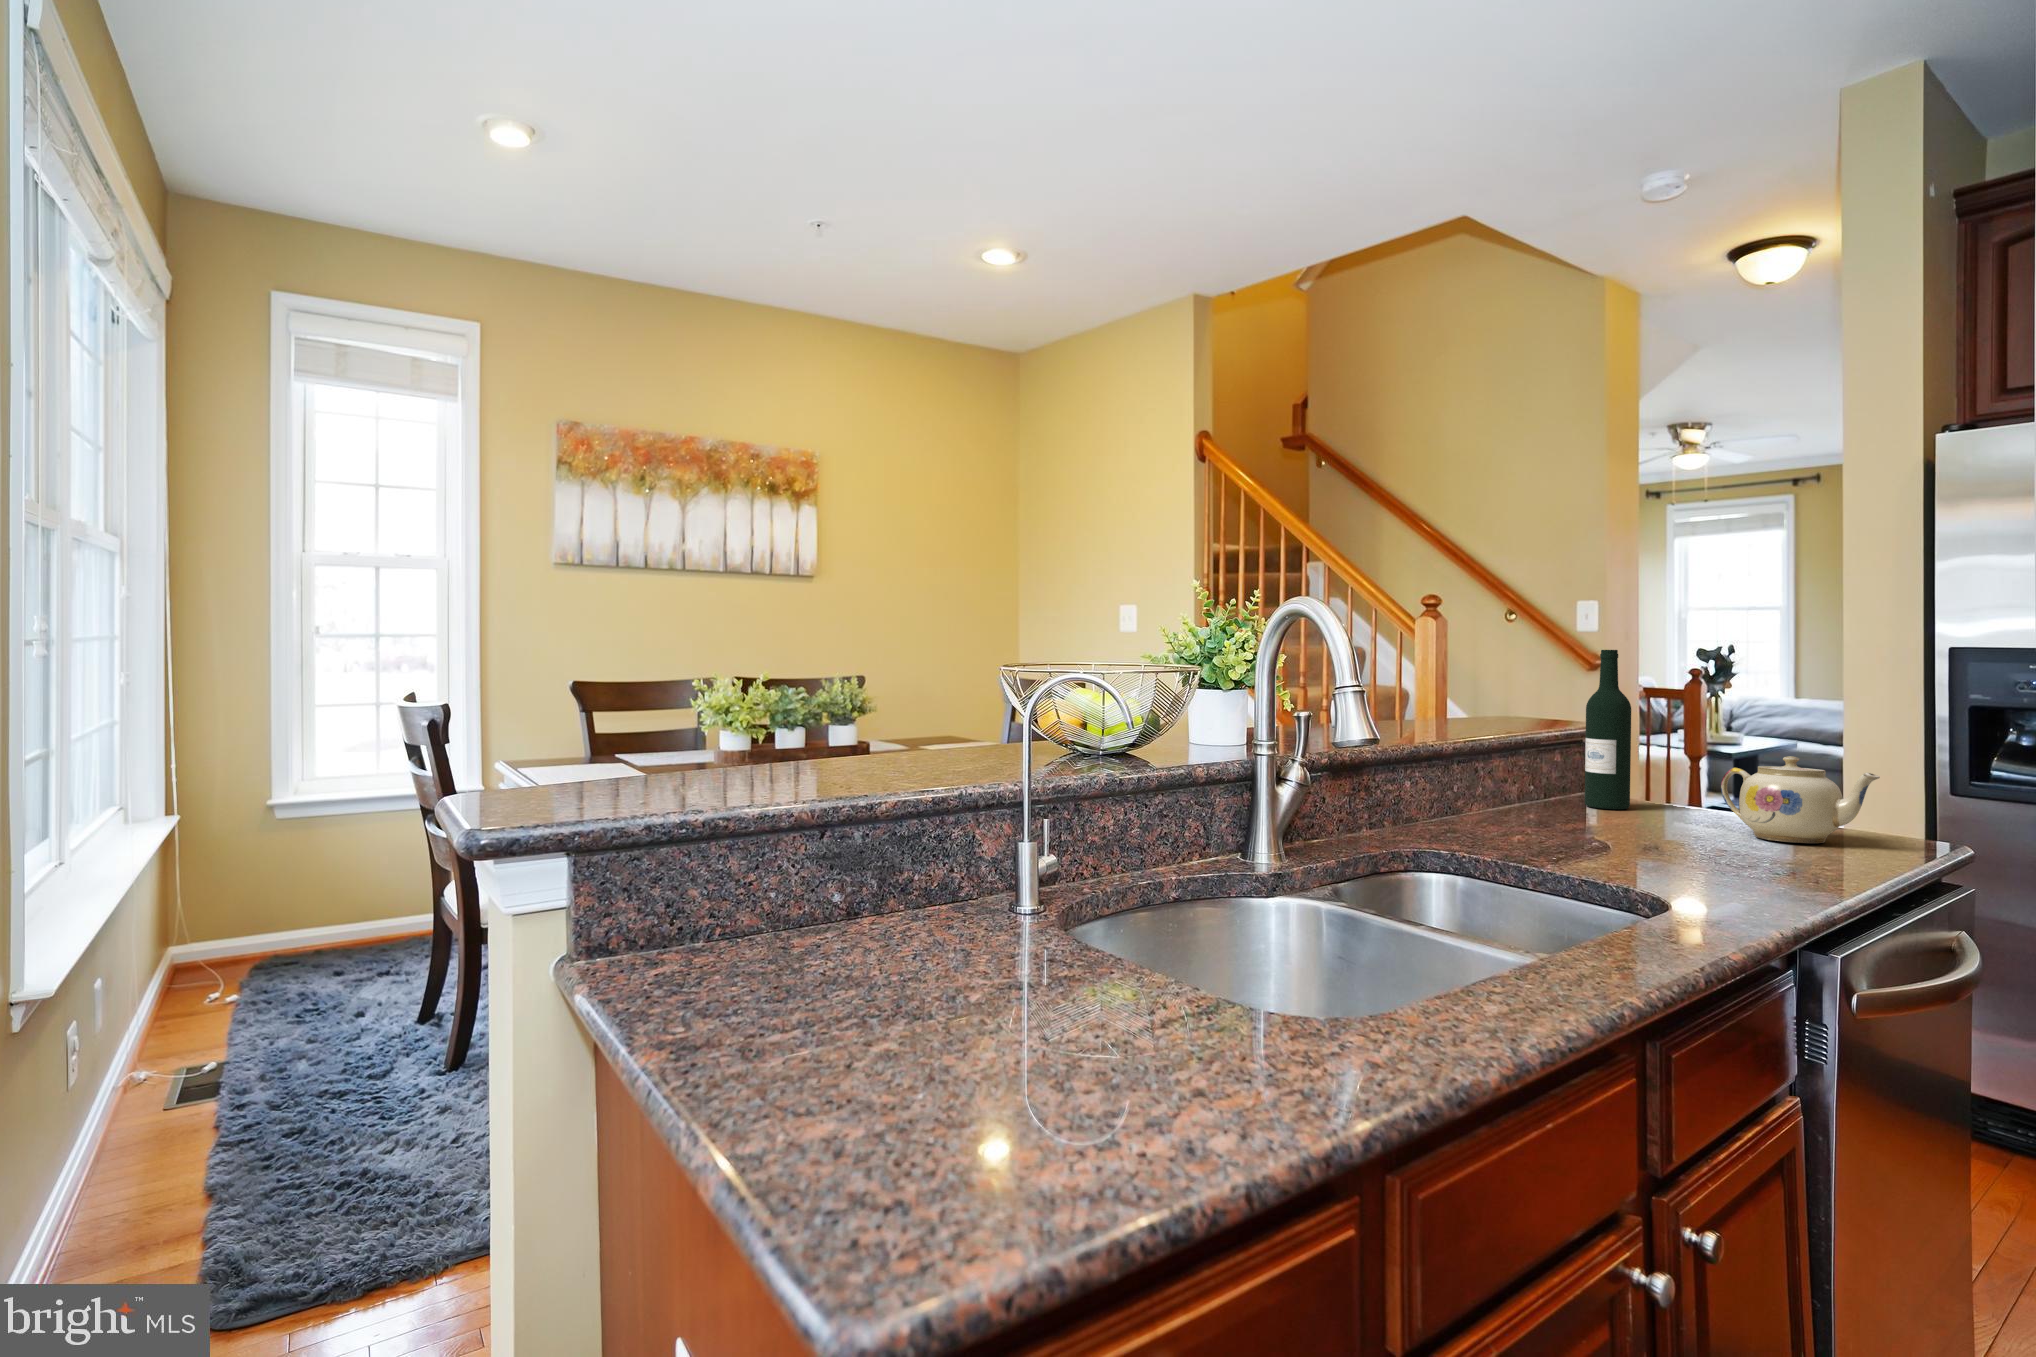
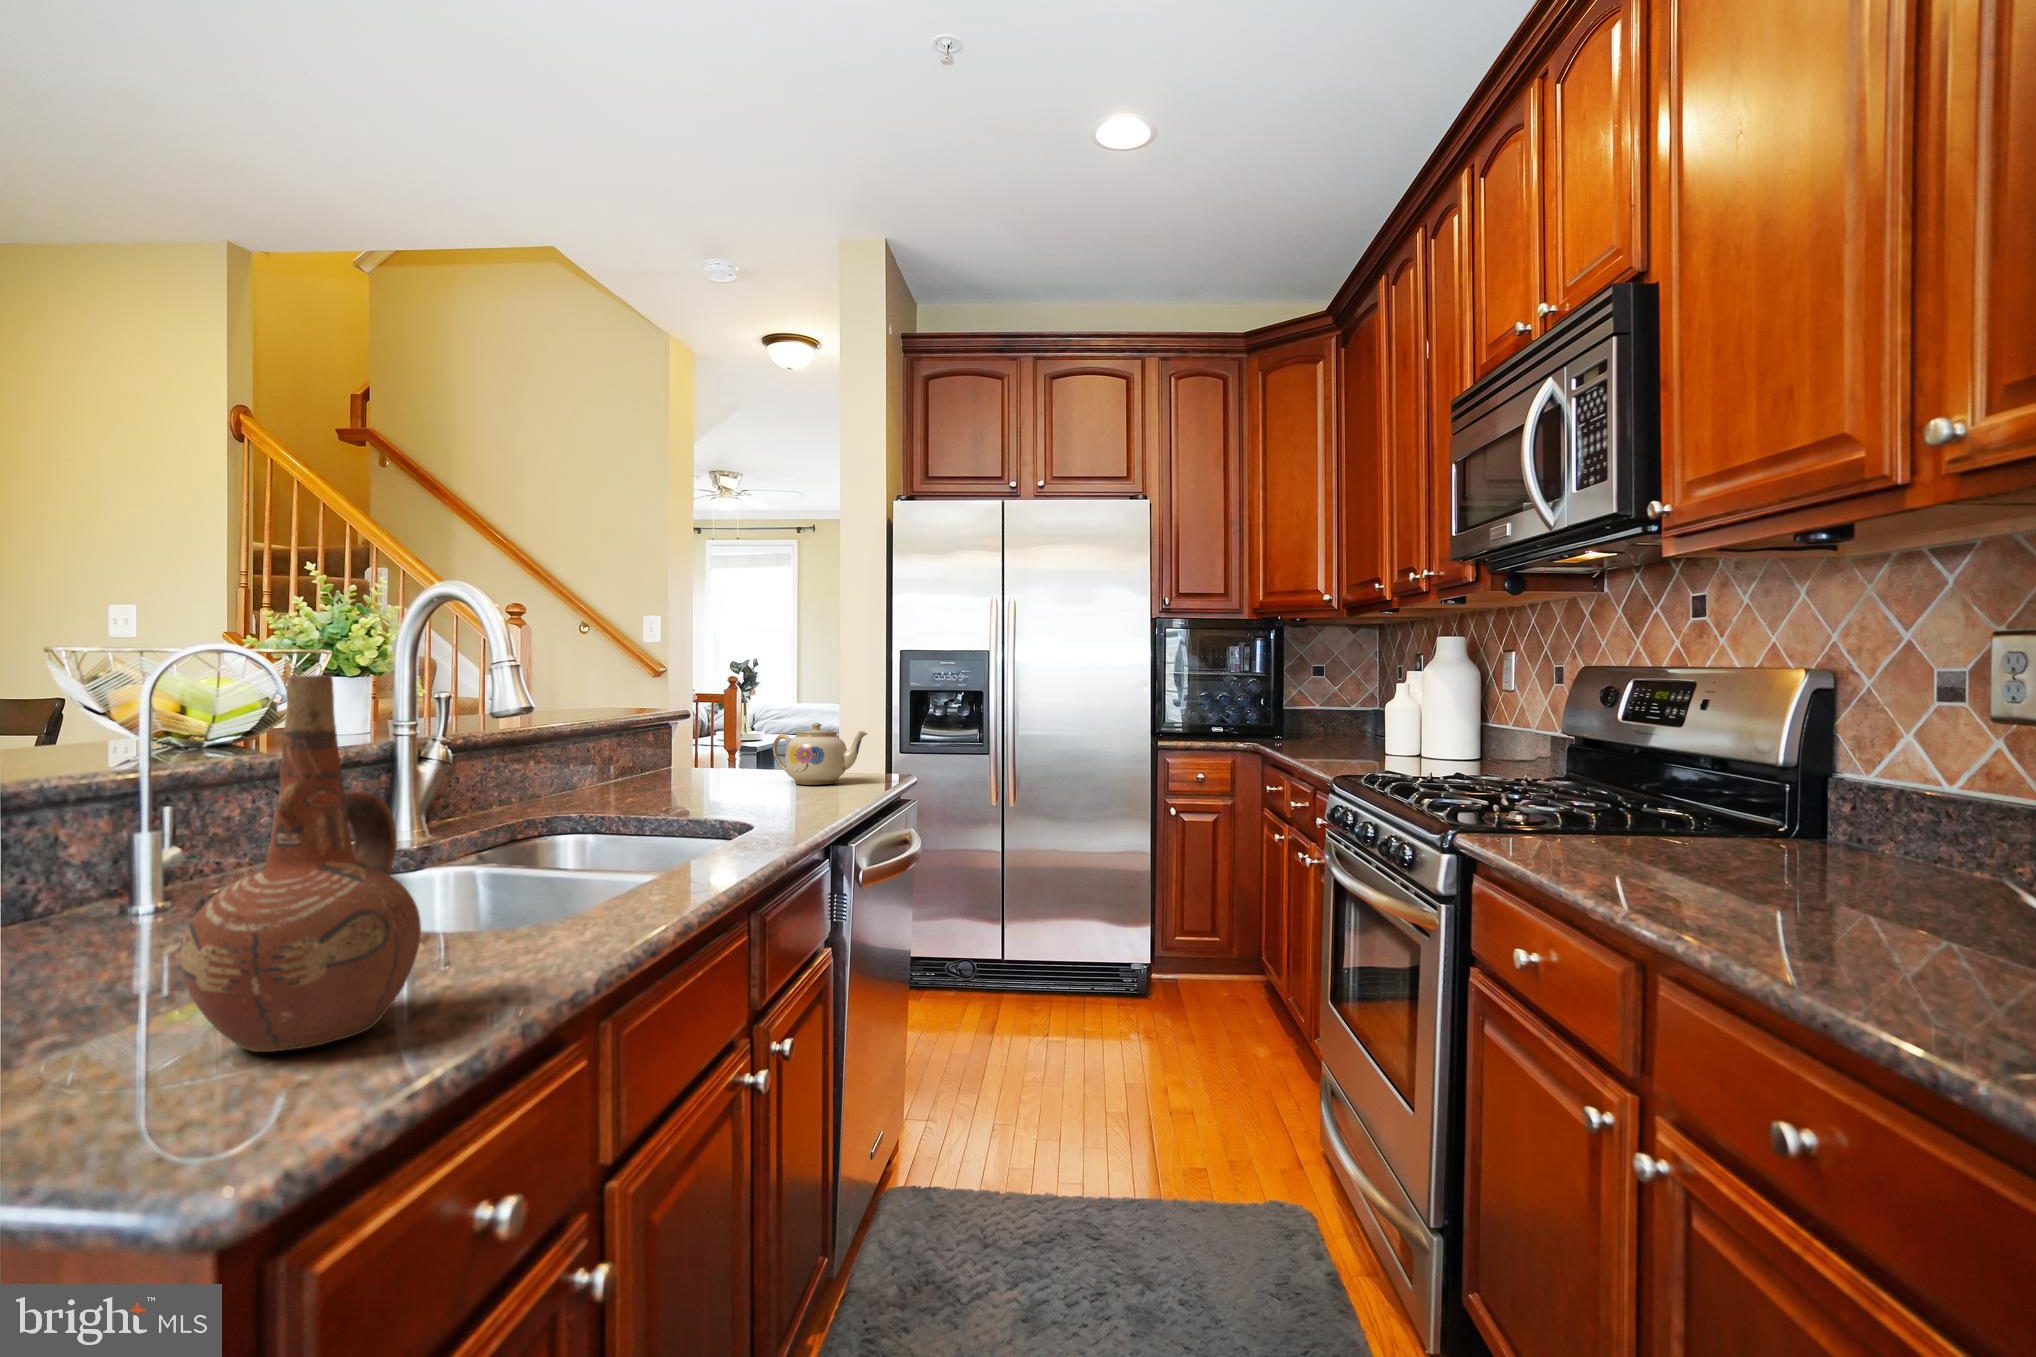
wine bottle: present [1585,650,1631,809] -> none [674,647,708,777]
ceramic pitcher: none [927,738,1149,1160] -> present [180,675,421,1052]

